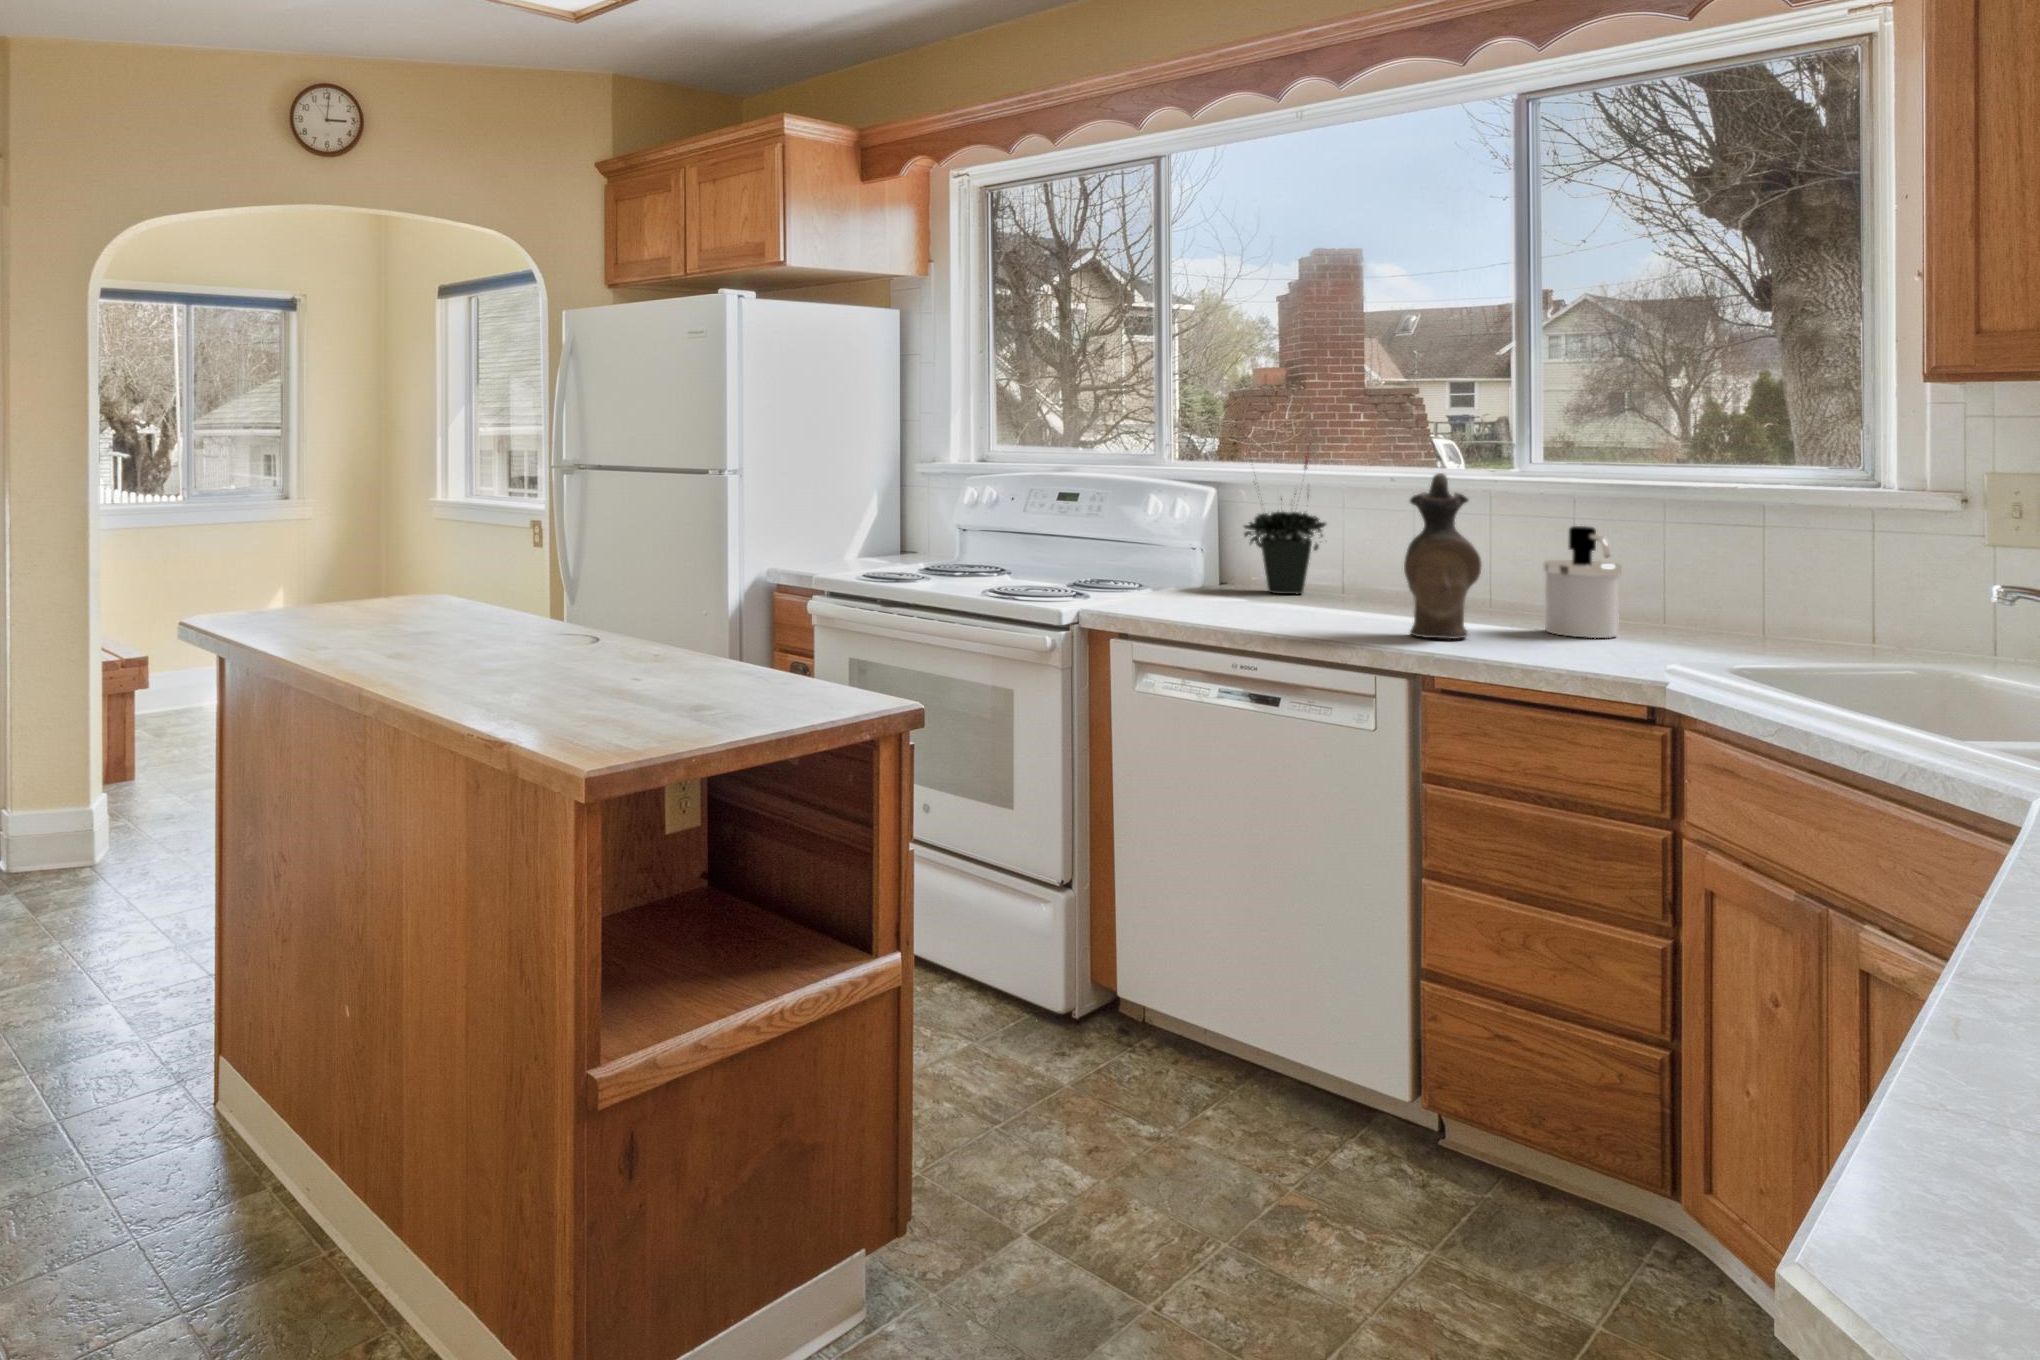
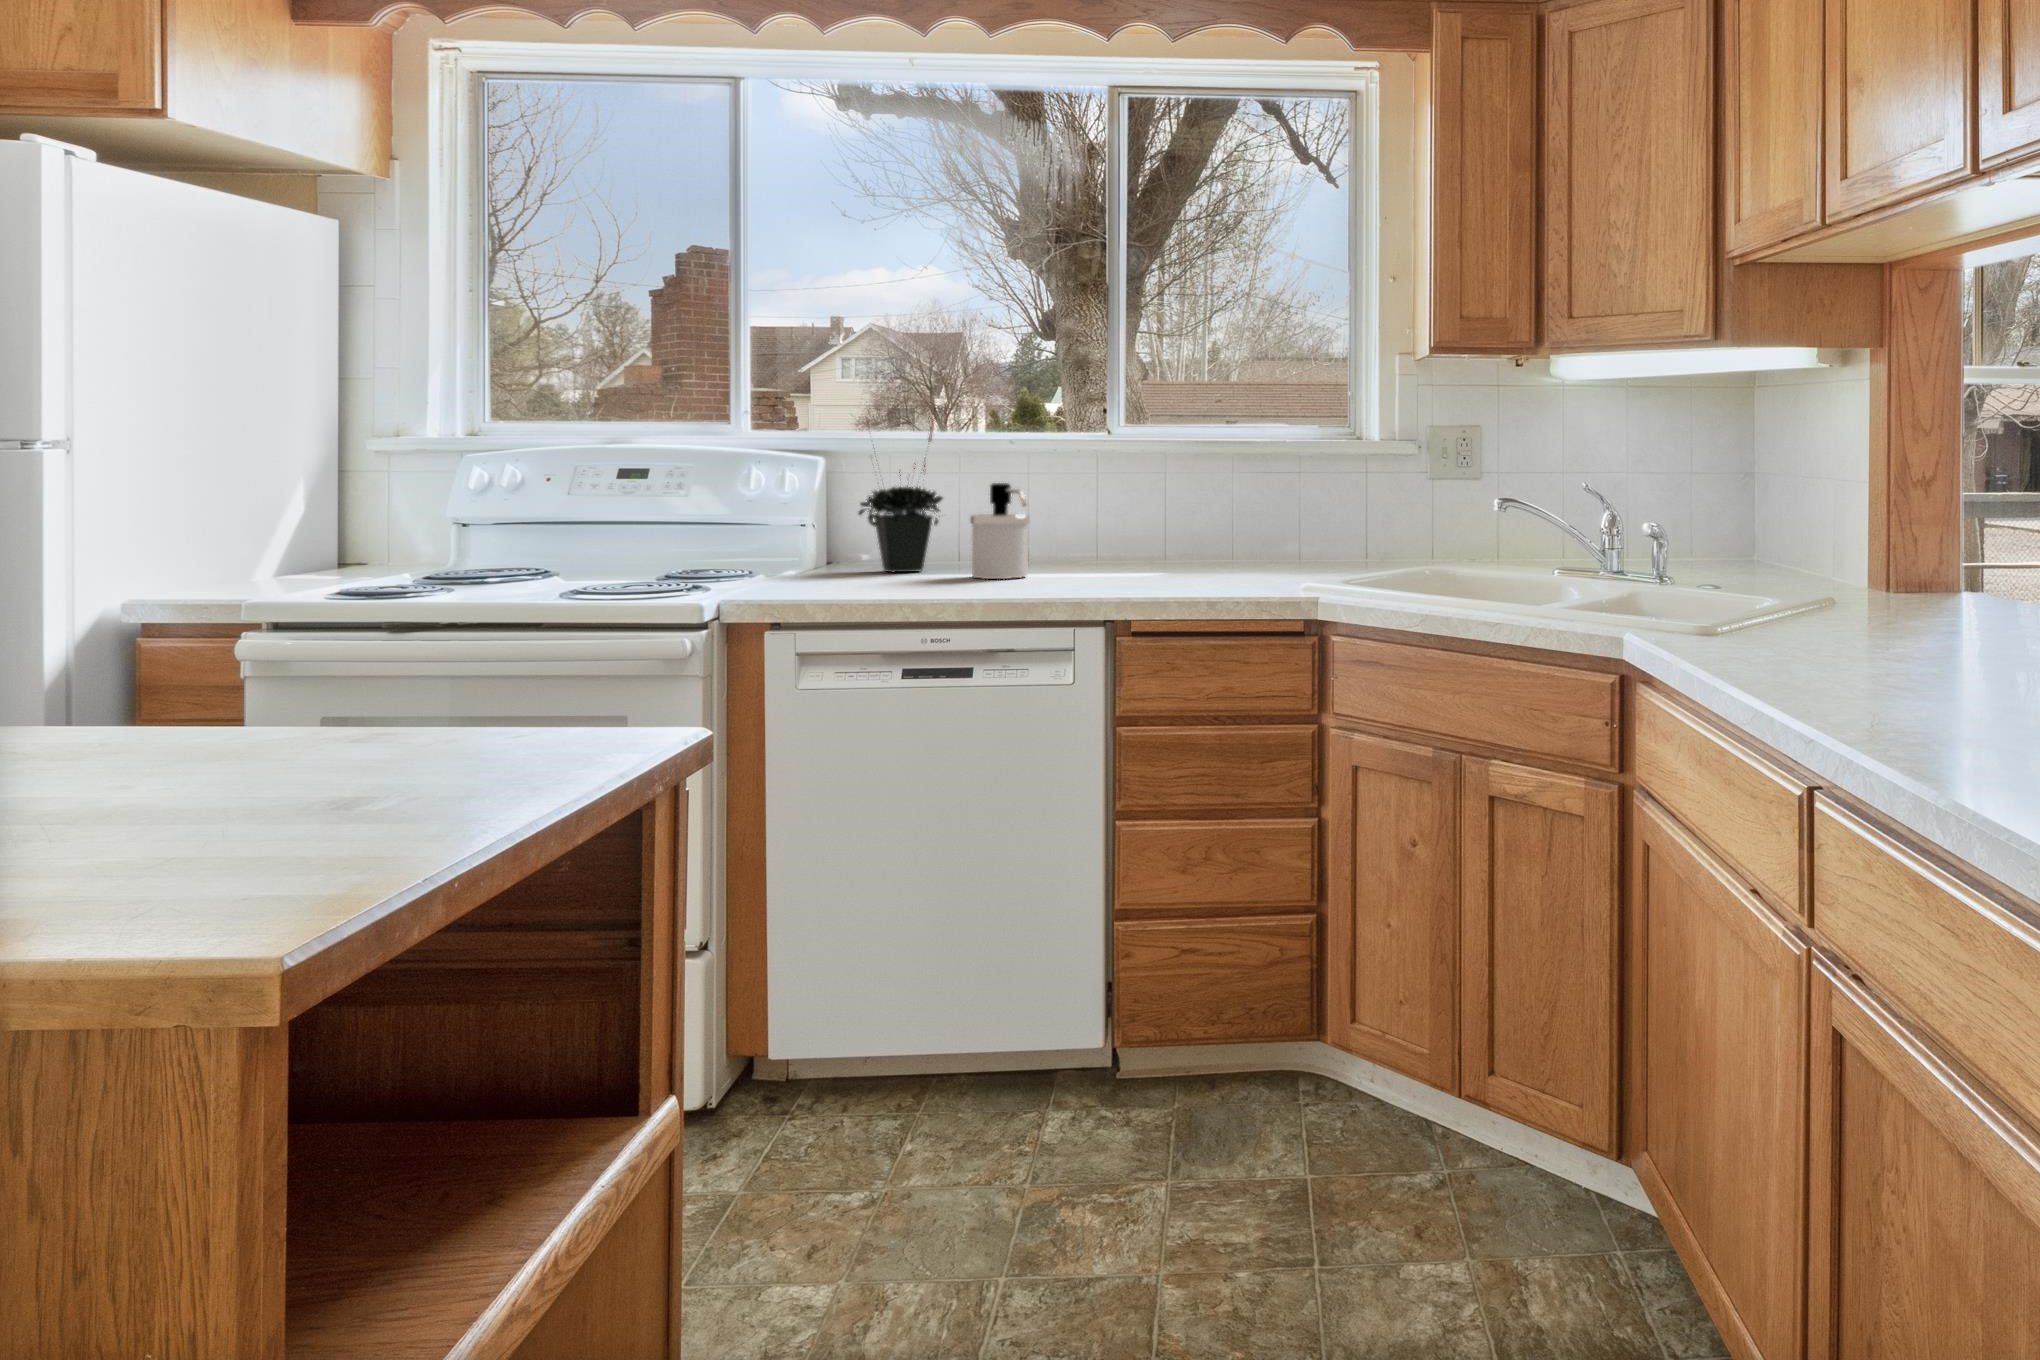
ceramic pitcher: present [1404,473,1481,639] -> none [1077,435,1143,592]
soap dispenser: present [1543,526,1622,638] -> present [970,483,1030,579]

